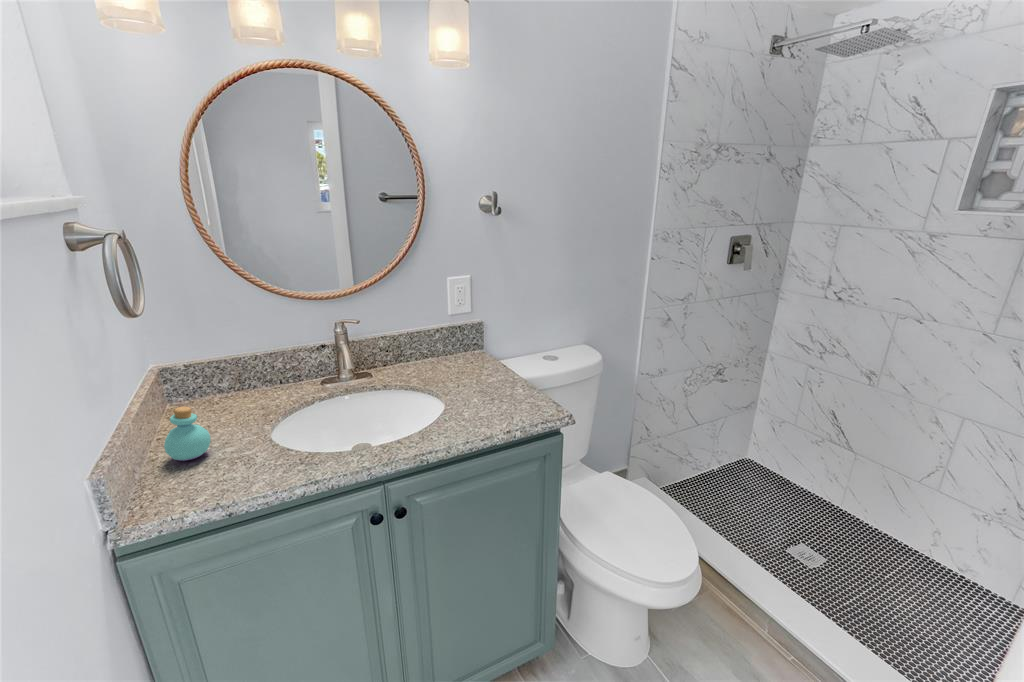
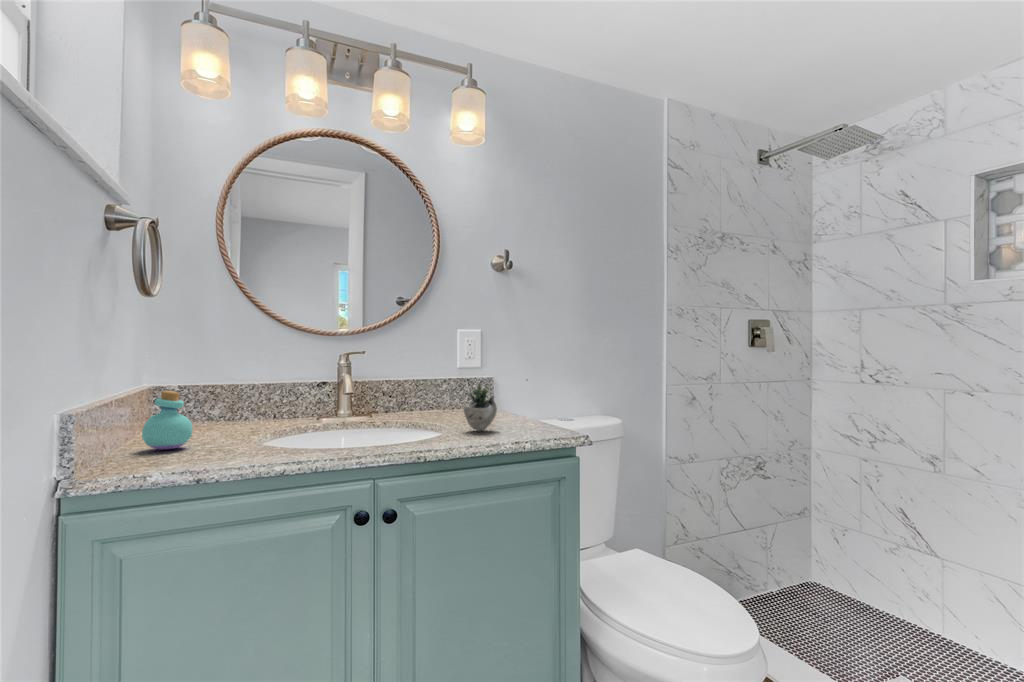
succulent plant: none [459,361,518,406] -> present [464,379,528,431]

